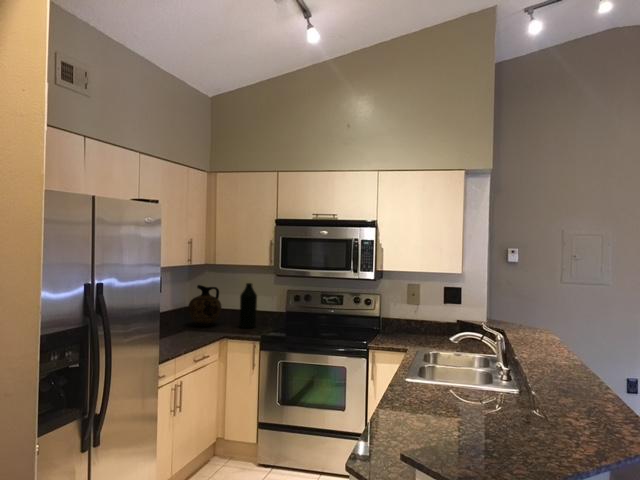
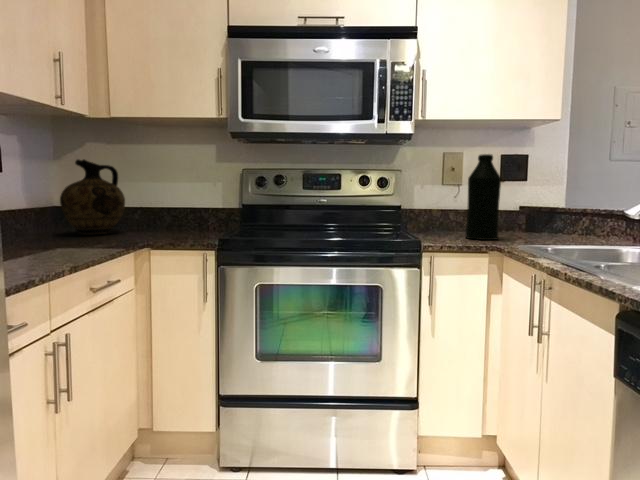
bottle: present [239,283,257,328] -> present [466,154,501,240]

